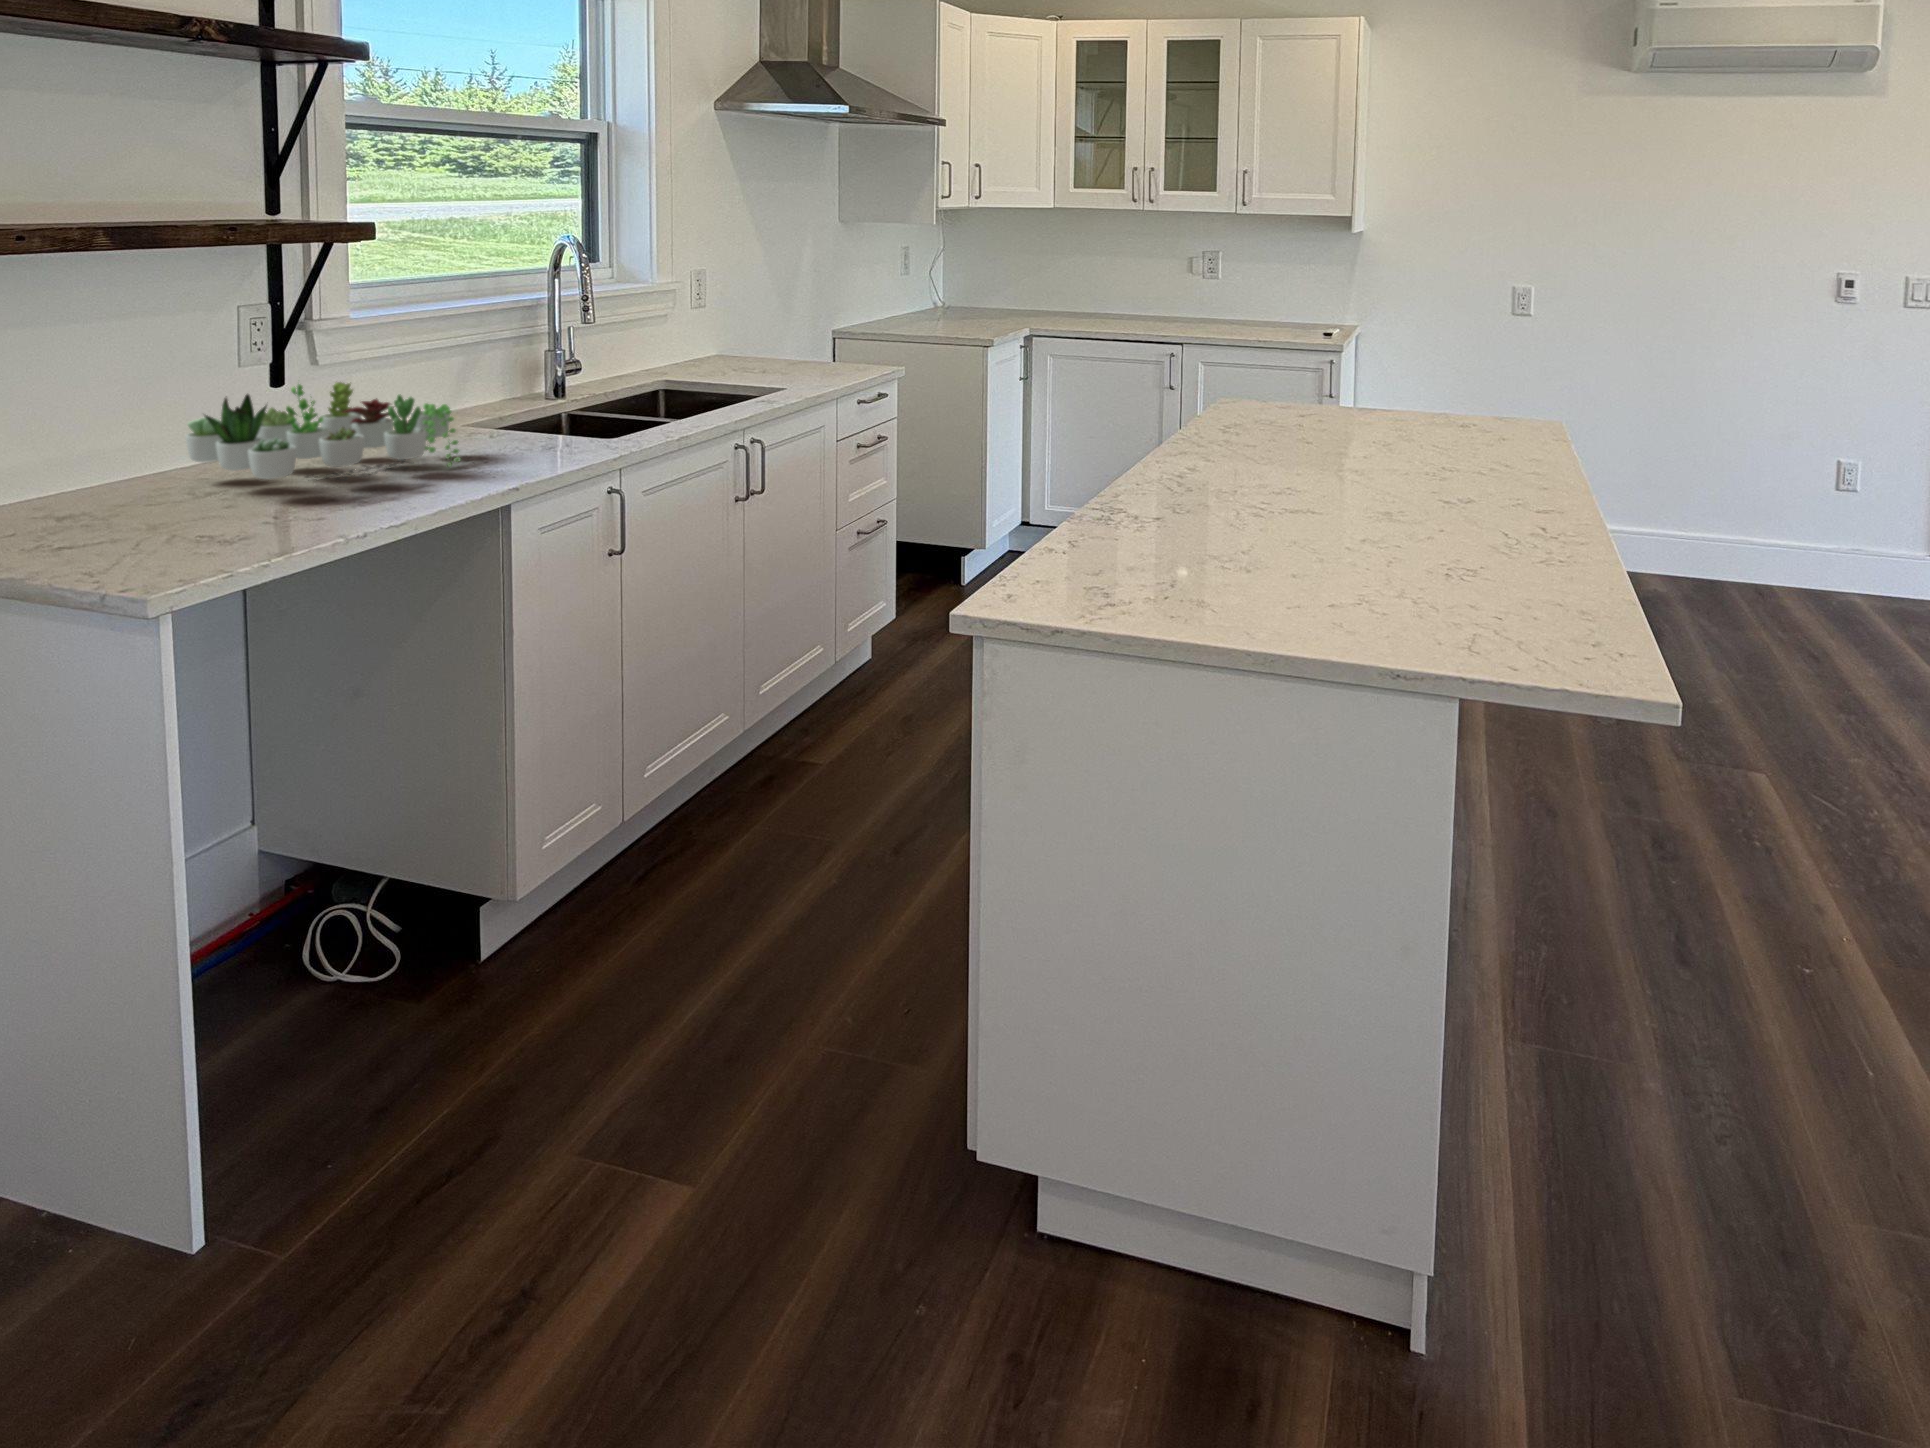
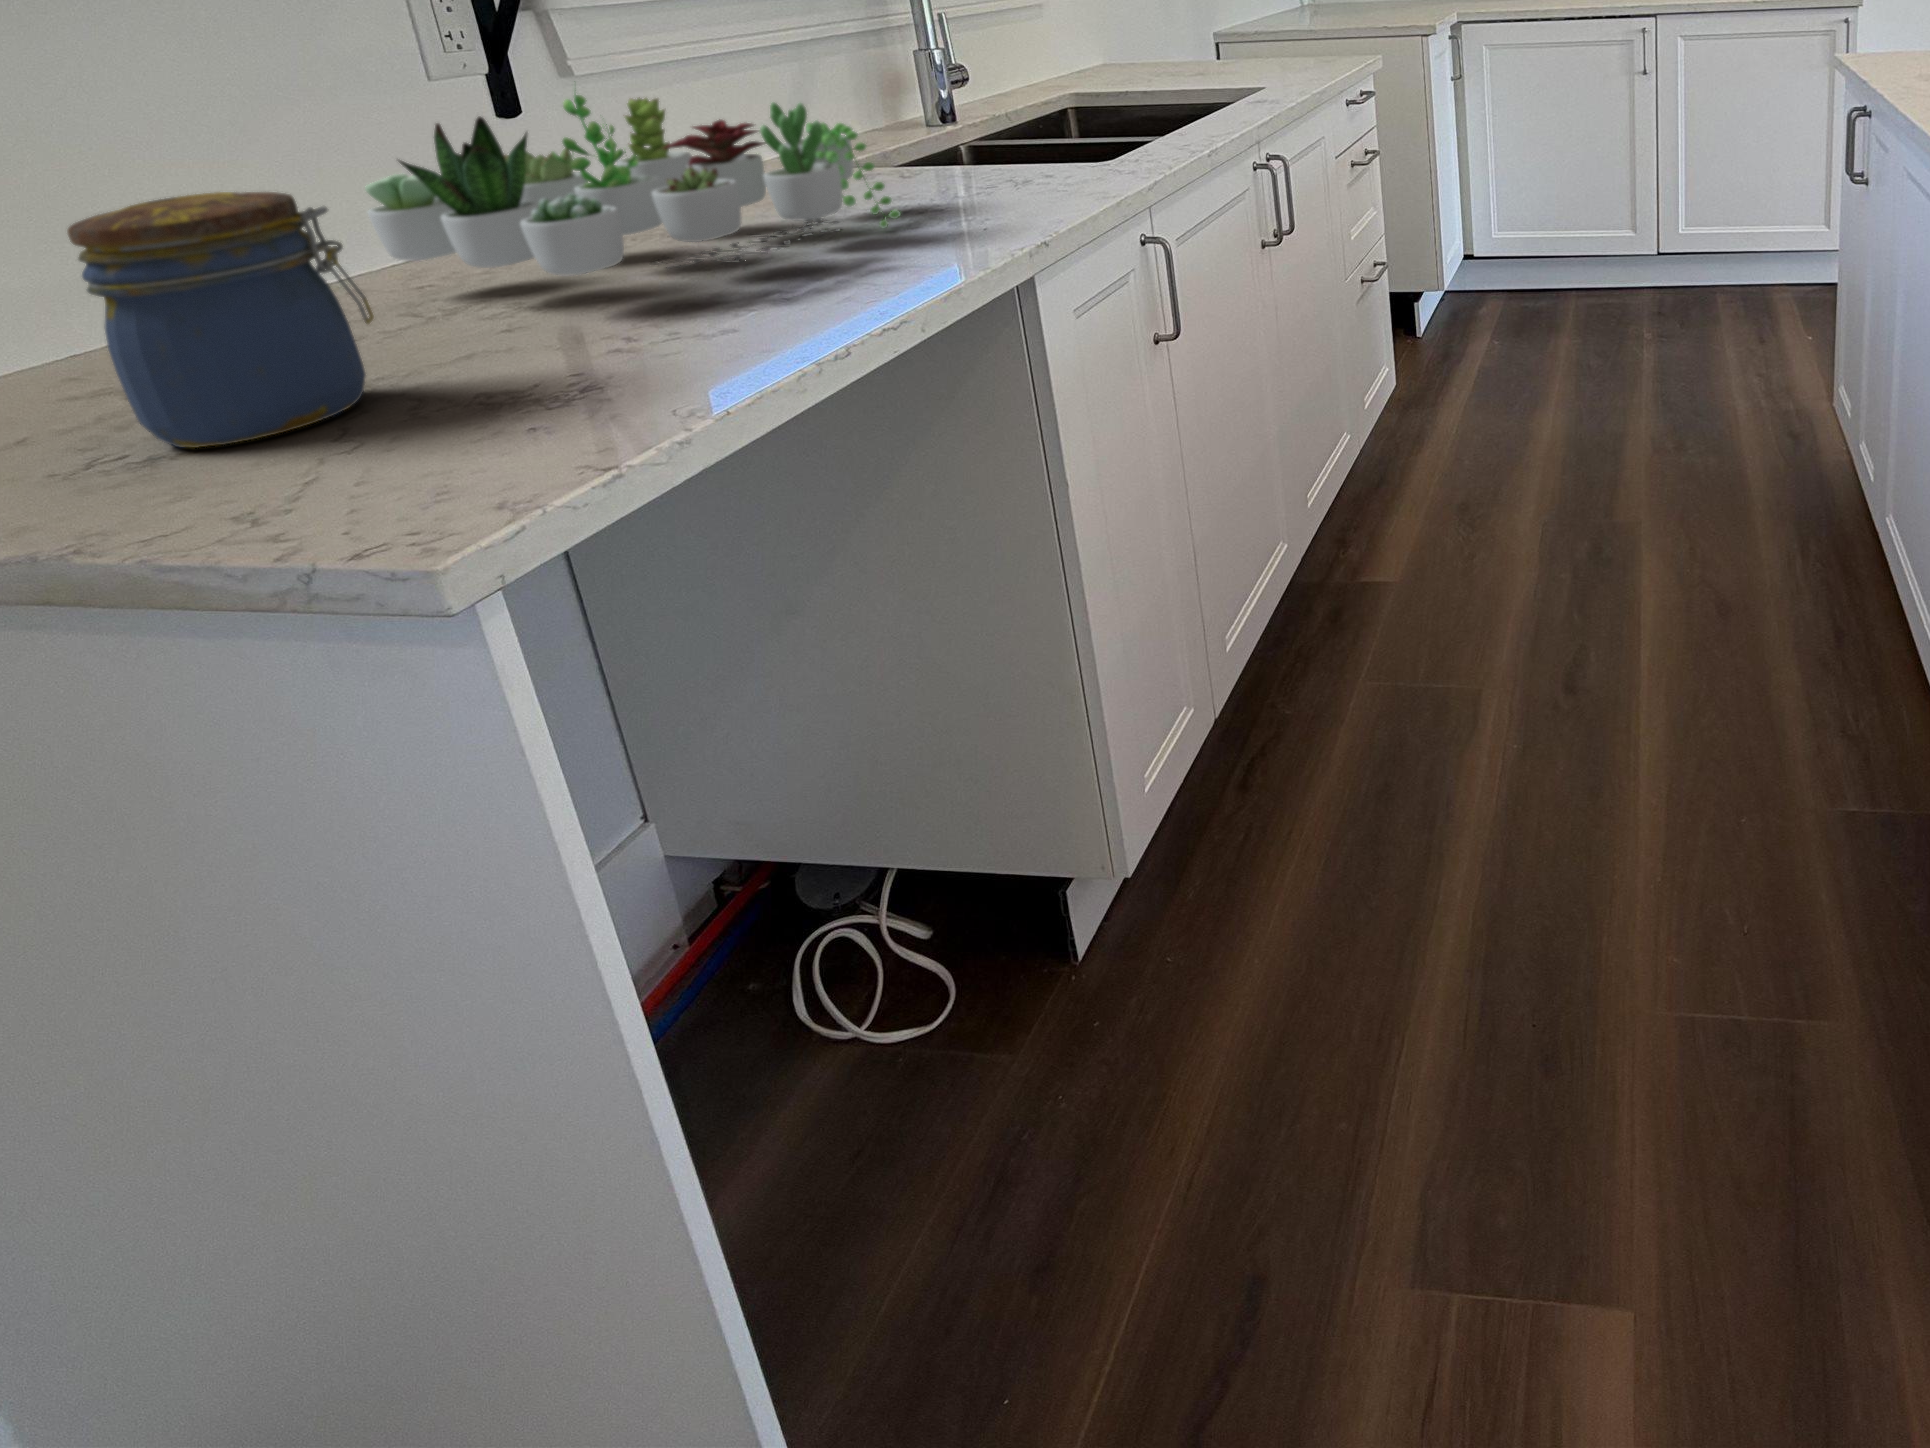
jar: none [58,430,166,542] -> present [67,192,374,448]

